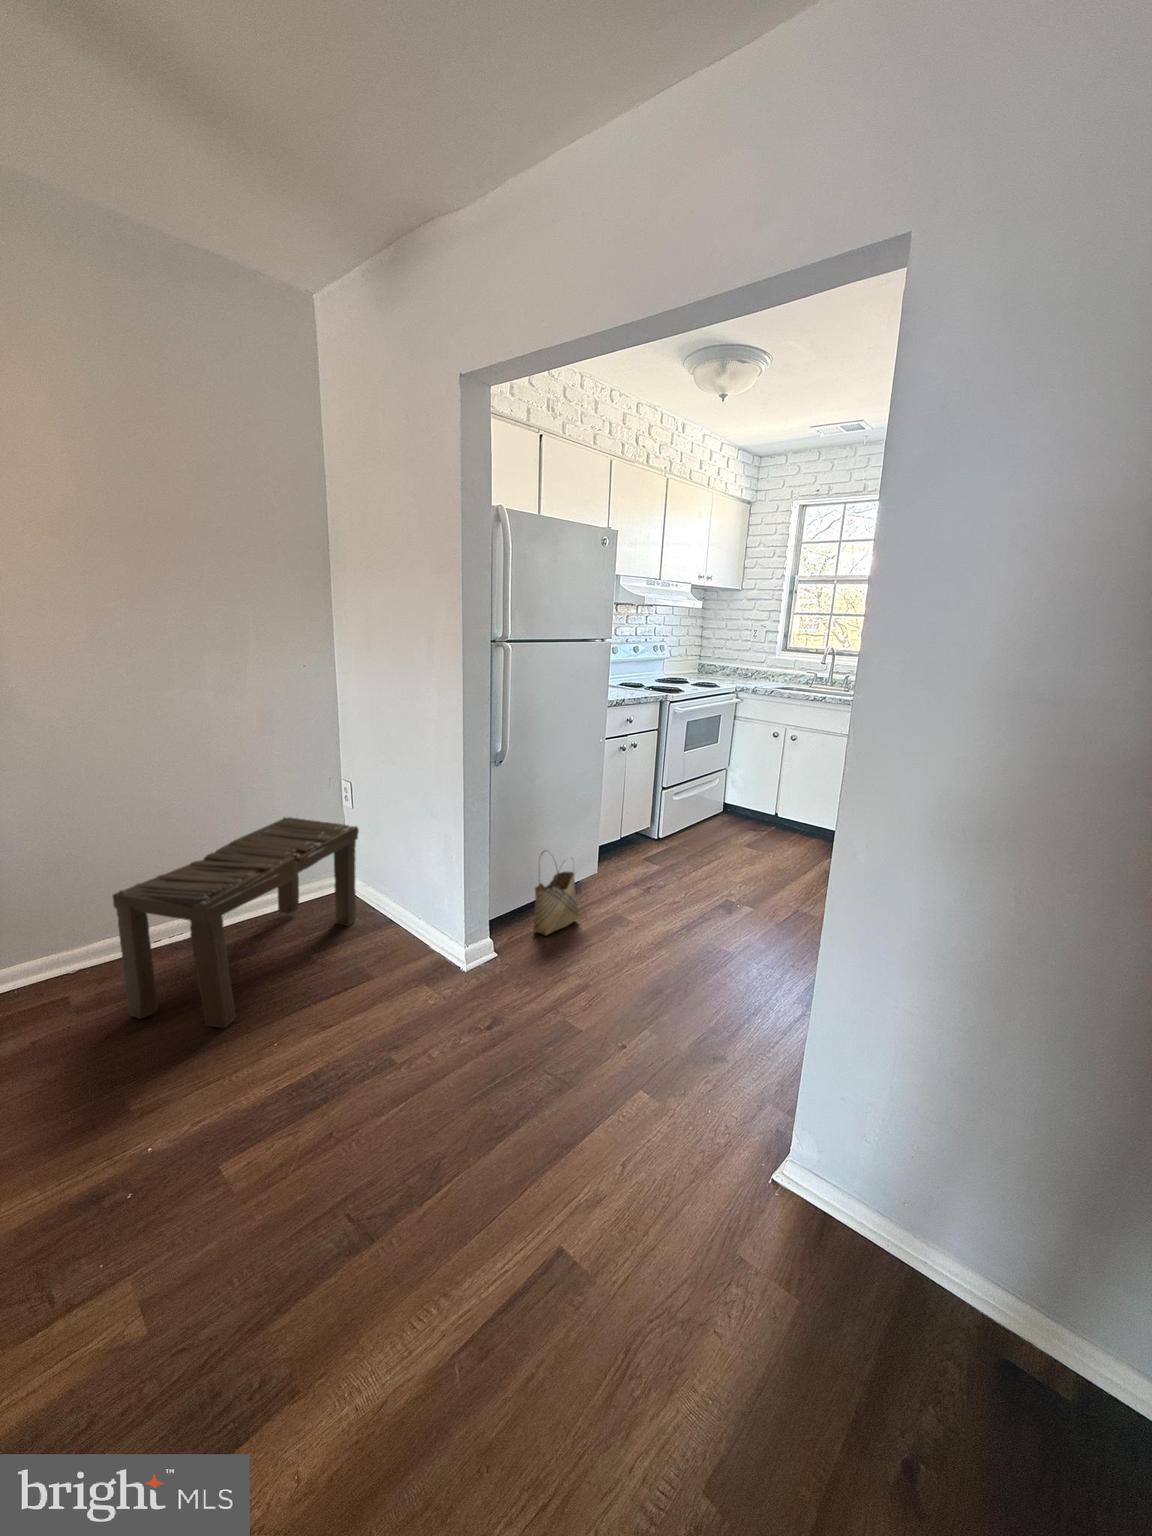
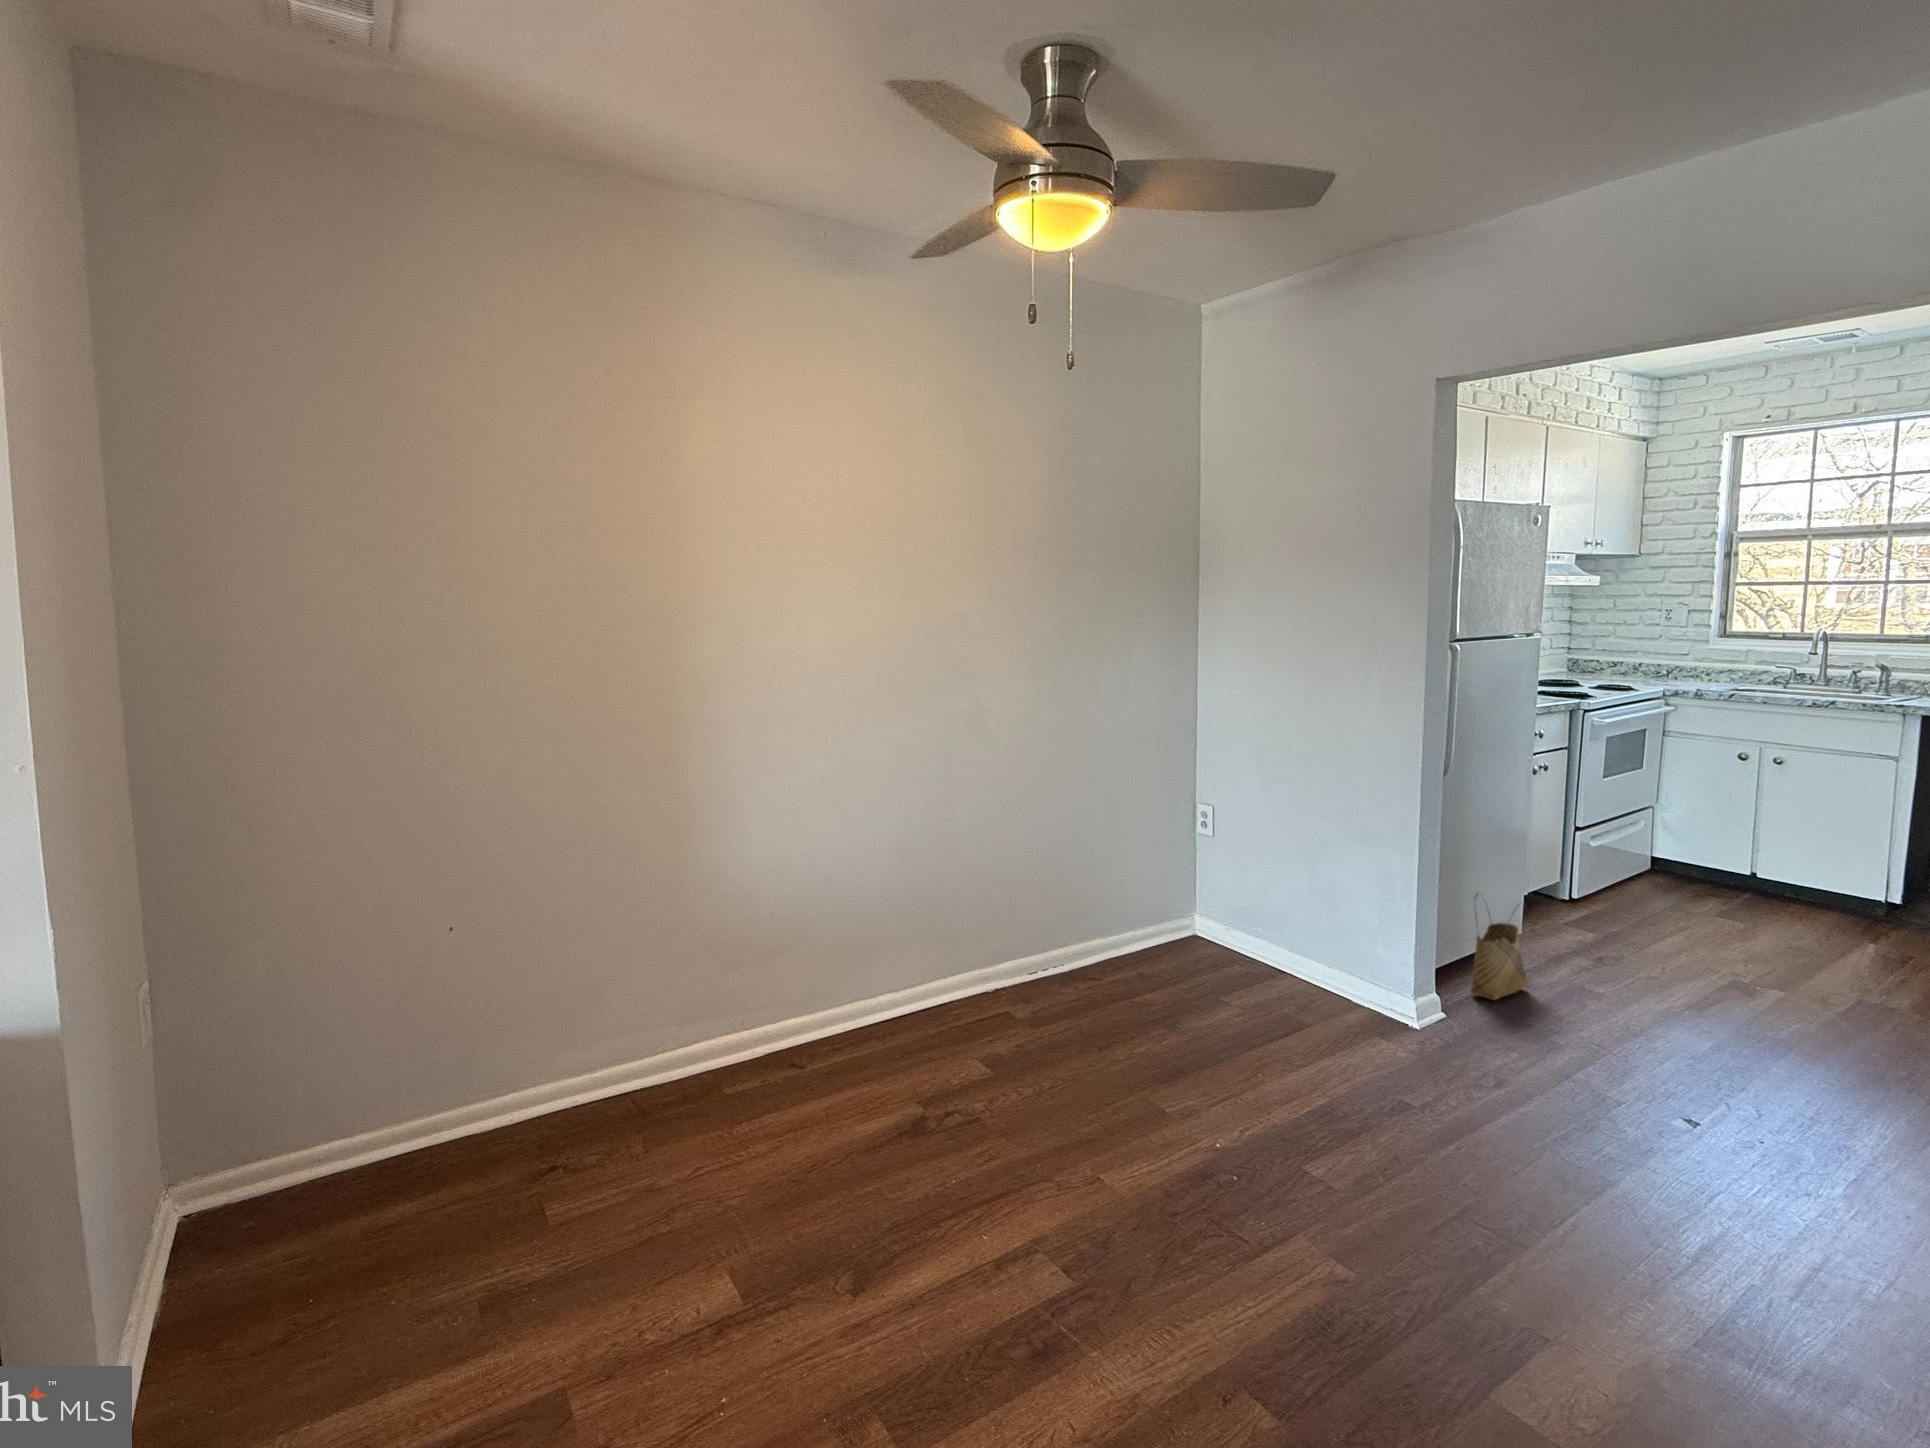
bench: present [113,817,359,1028] -> none [1071,841,1243,1053]

